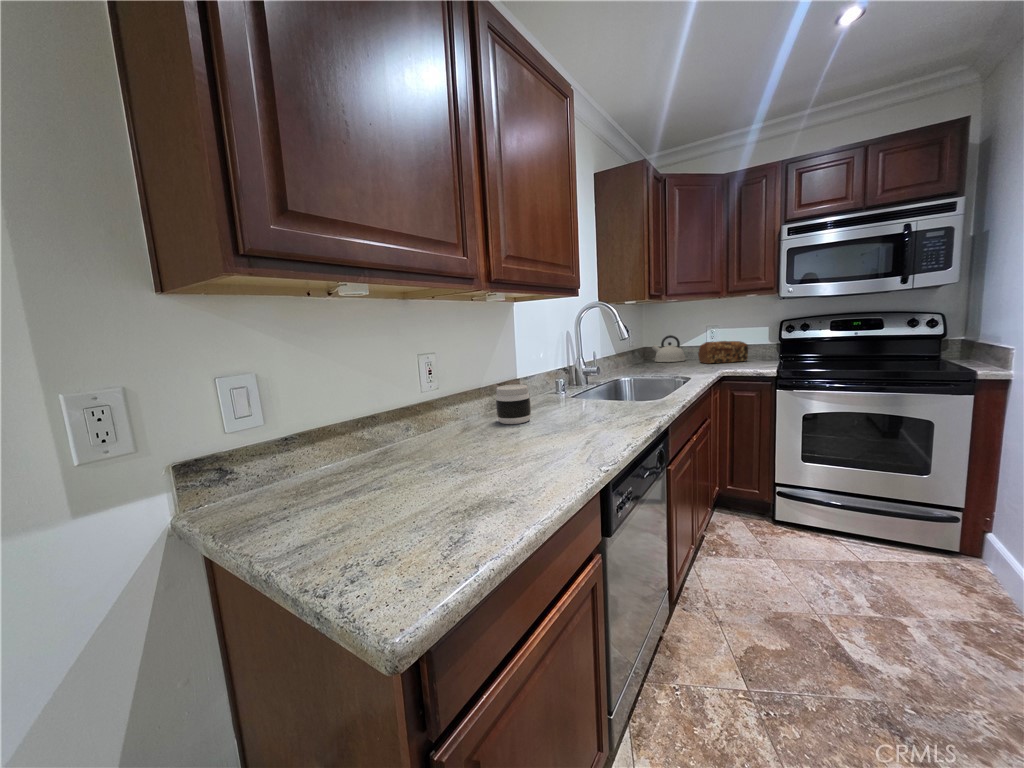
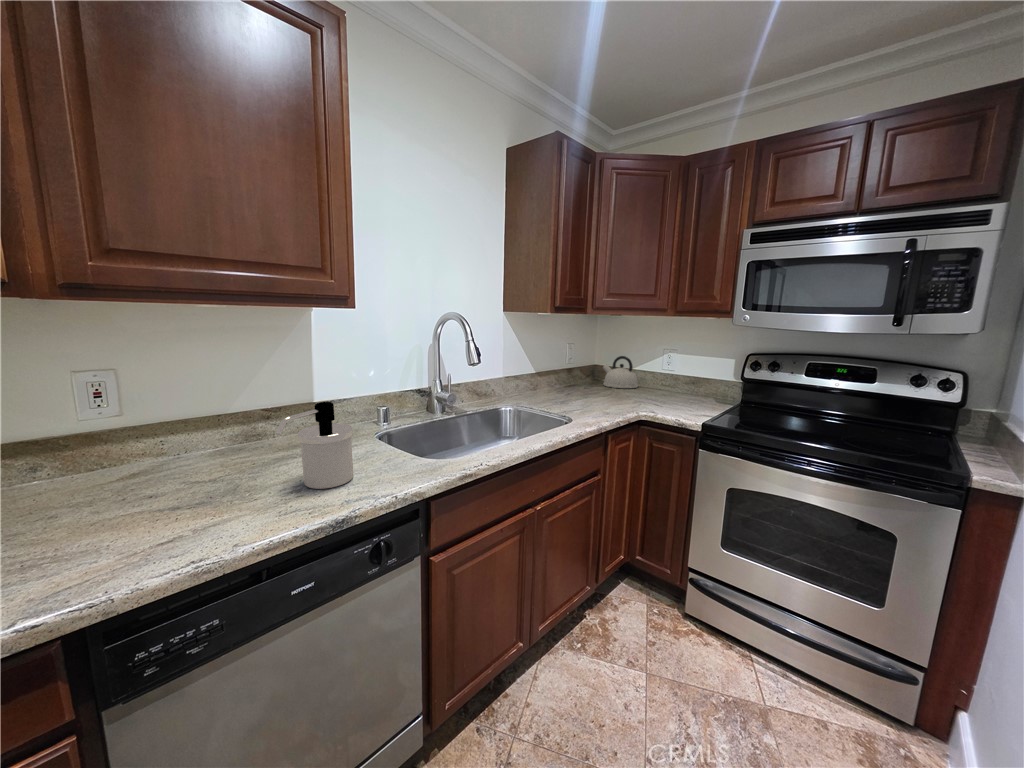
bread loaf: present [698,341,748,364] -> none [644,370,701,399]
soap dispenser: none [578,357,614,418] -> present [276,402,353,489]
jar: present [496,384,531,424] -> none [197,423,255,479]

